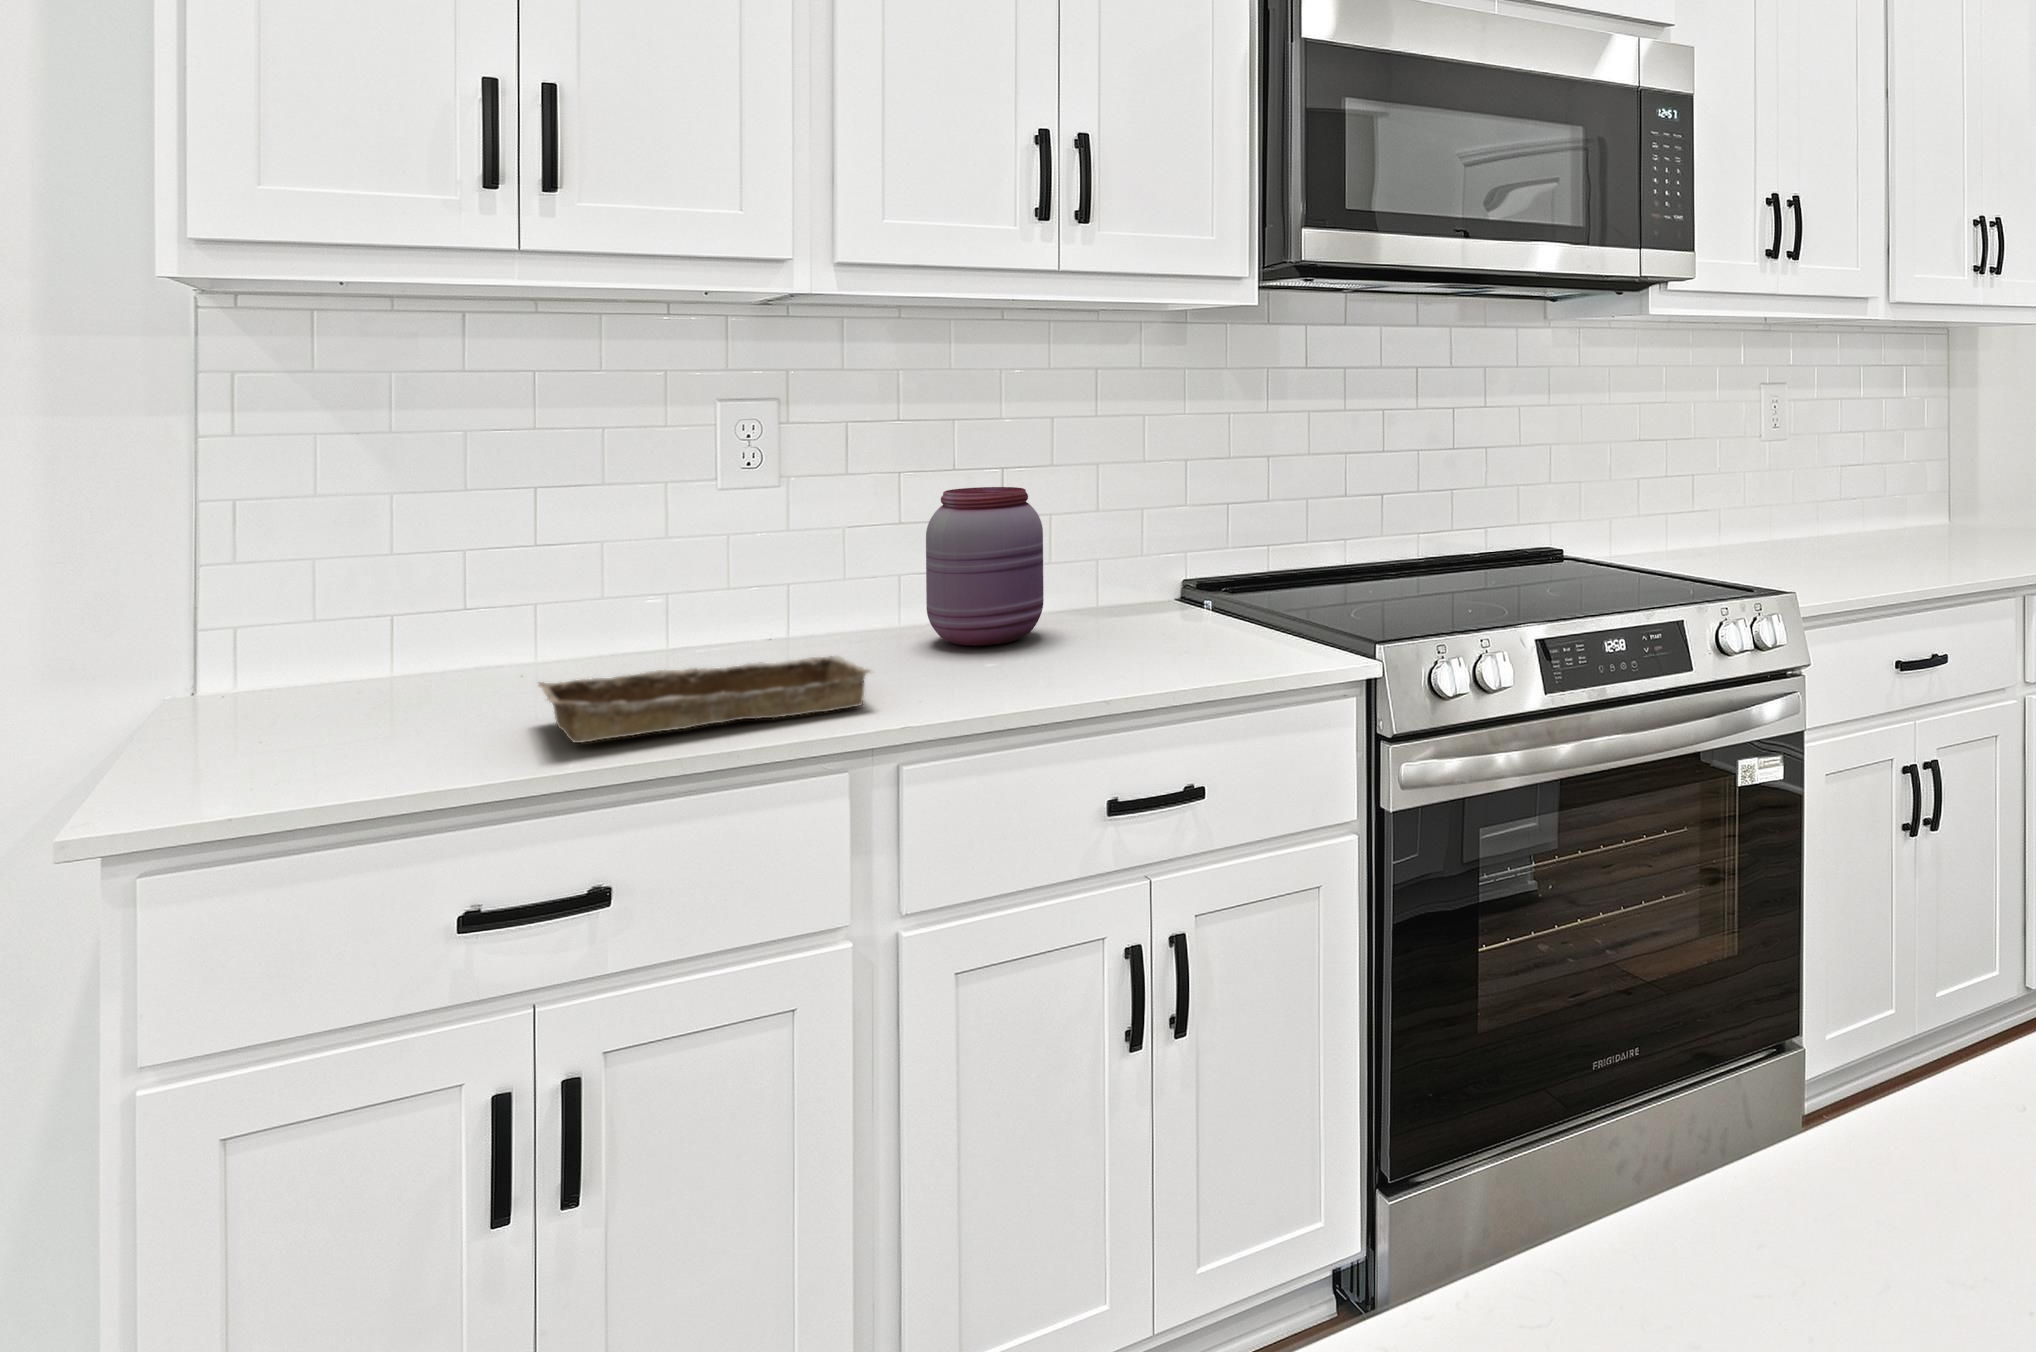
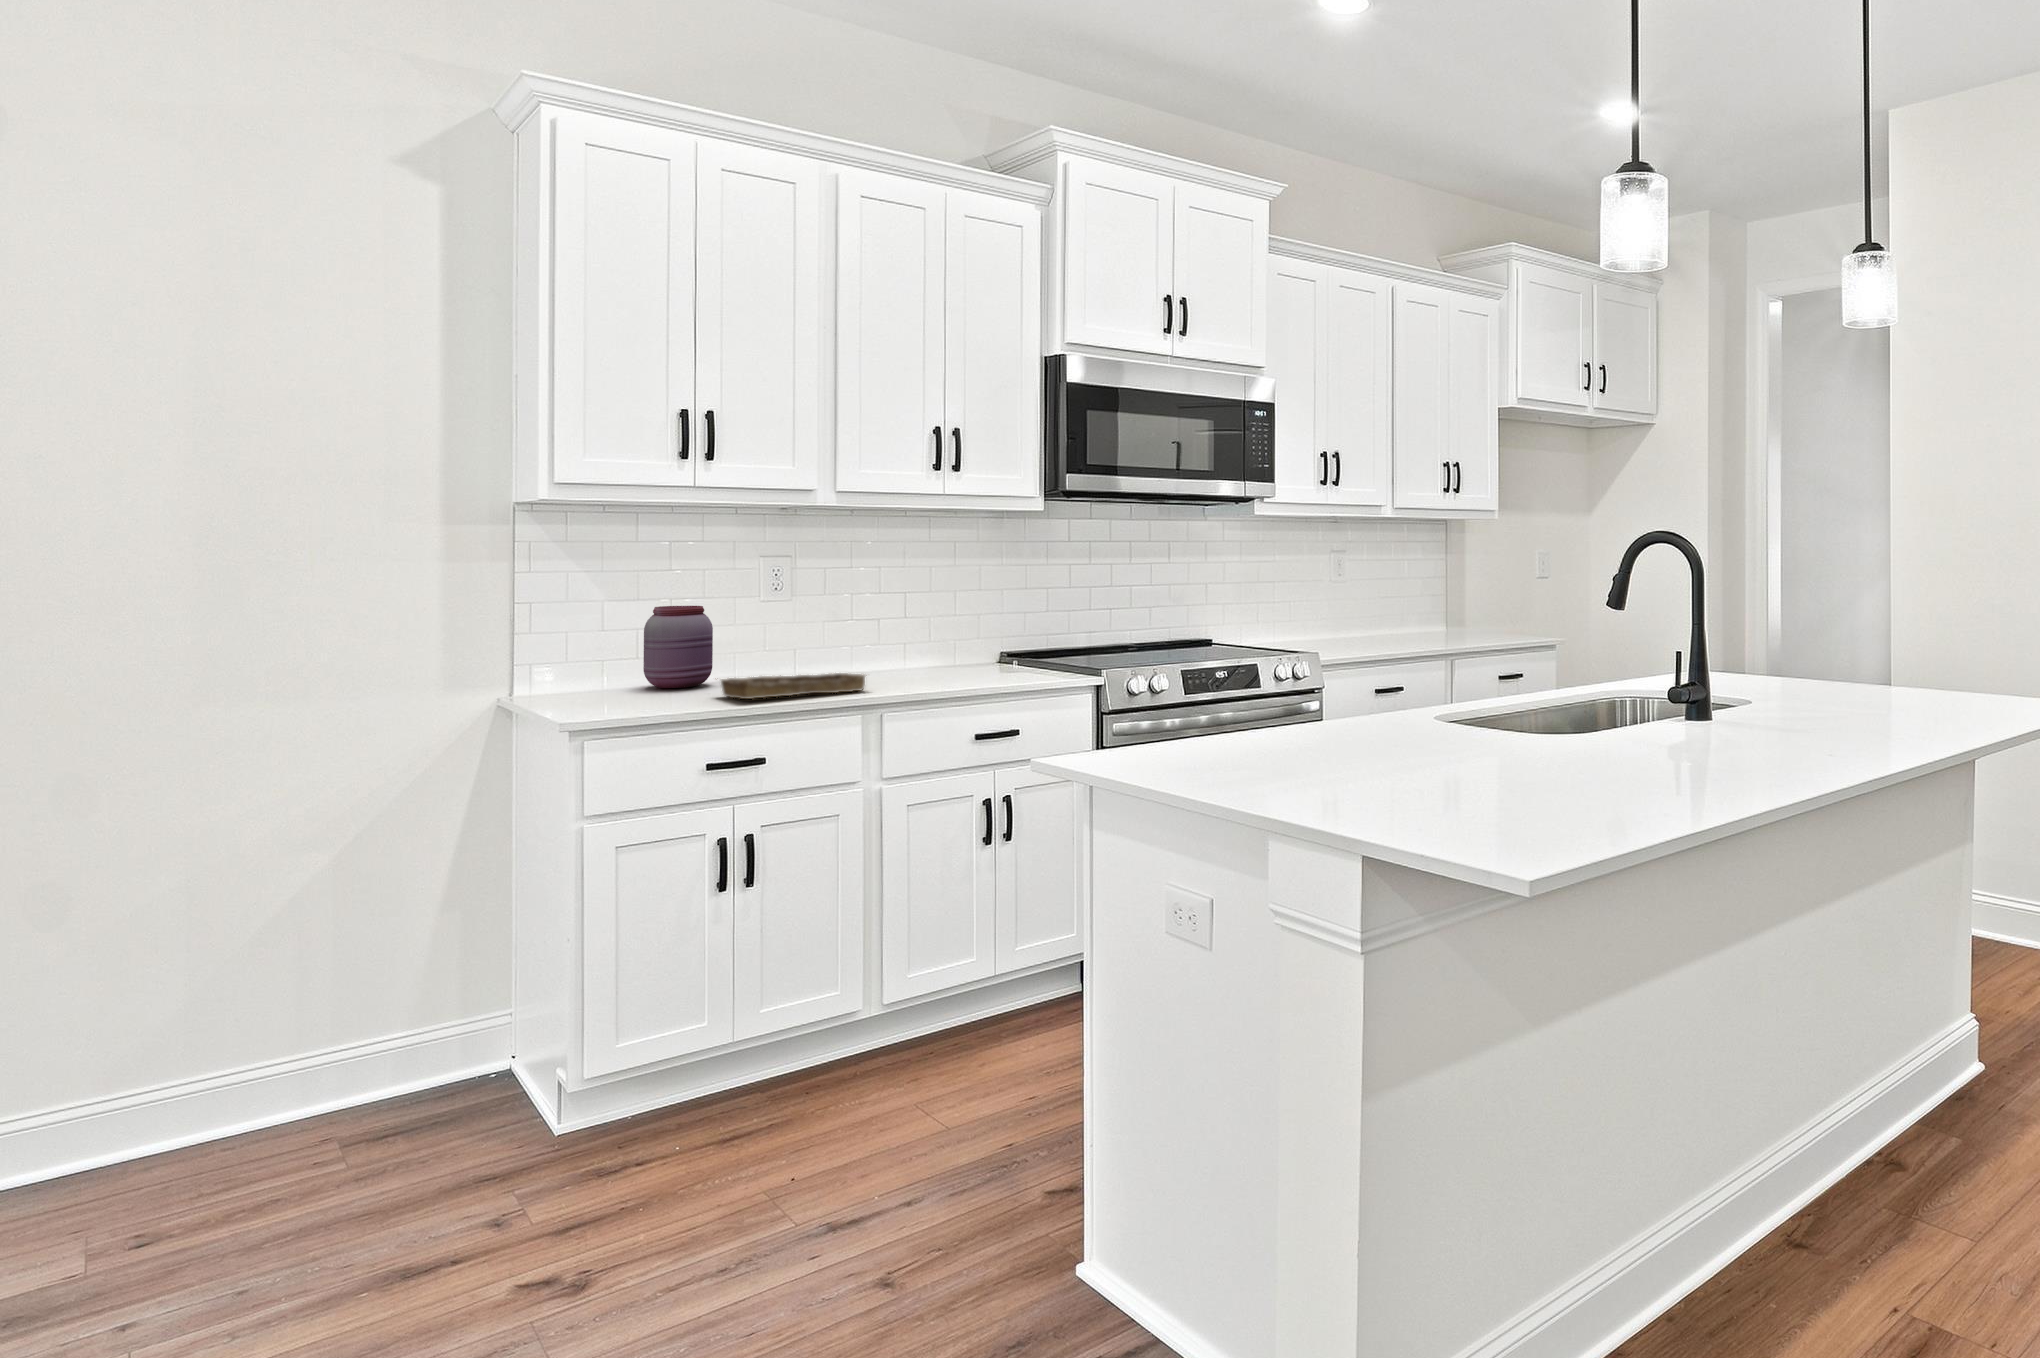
jar: present [926,487,1044,645] -> present [643,606,713,688]

